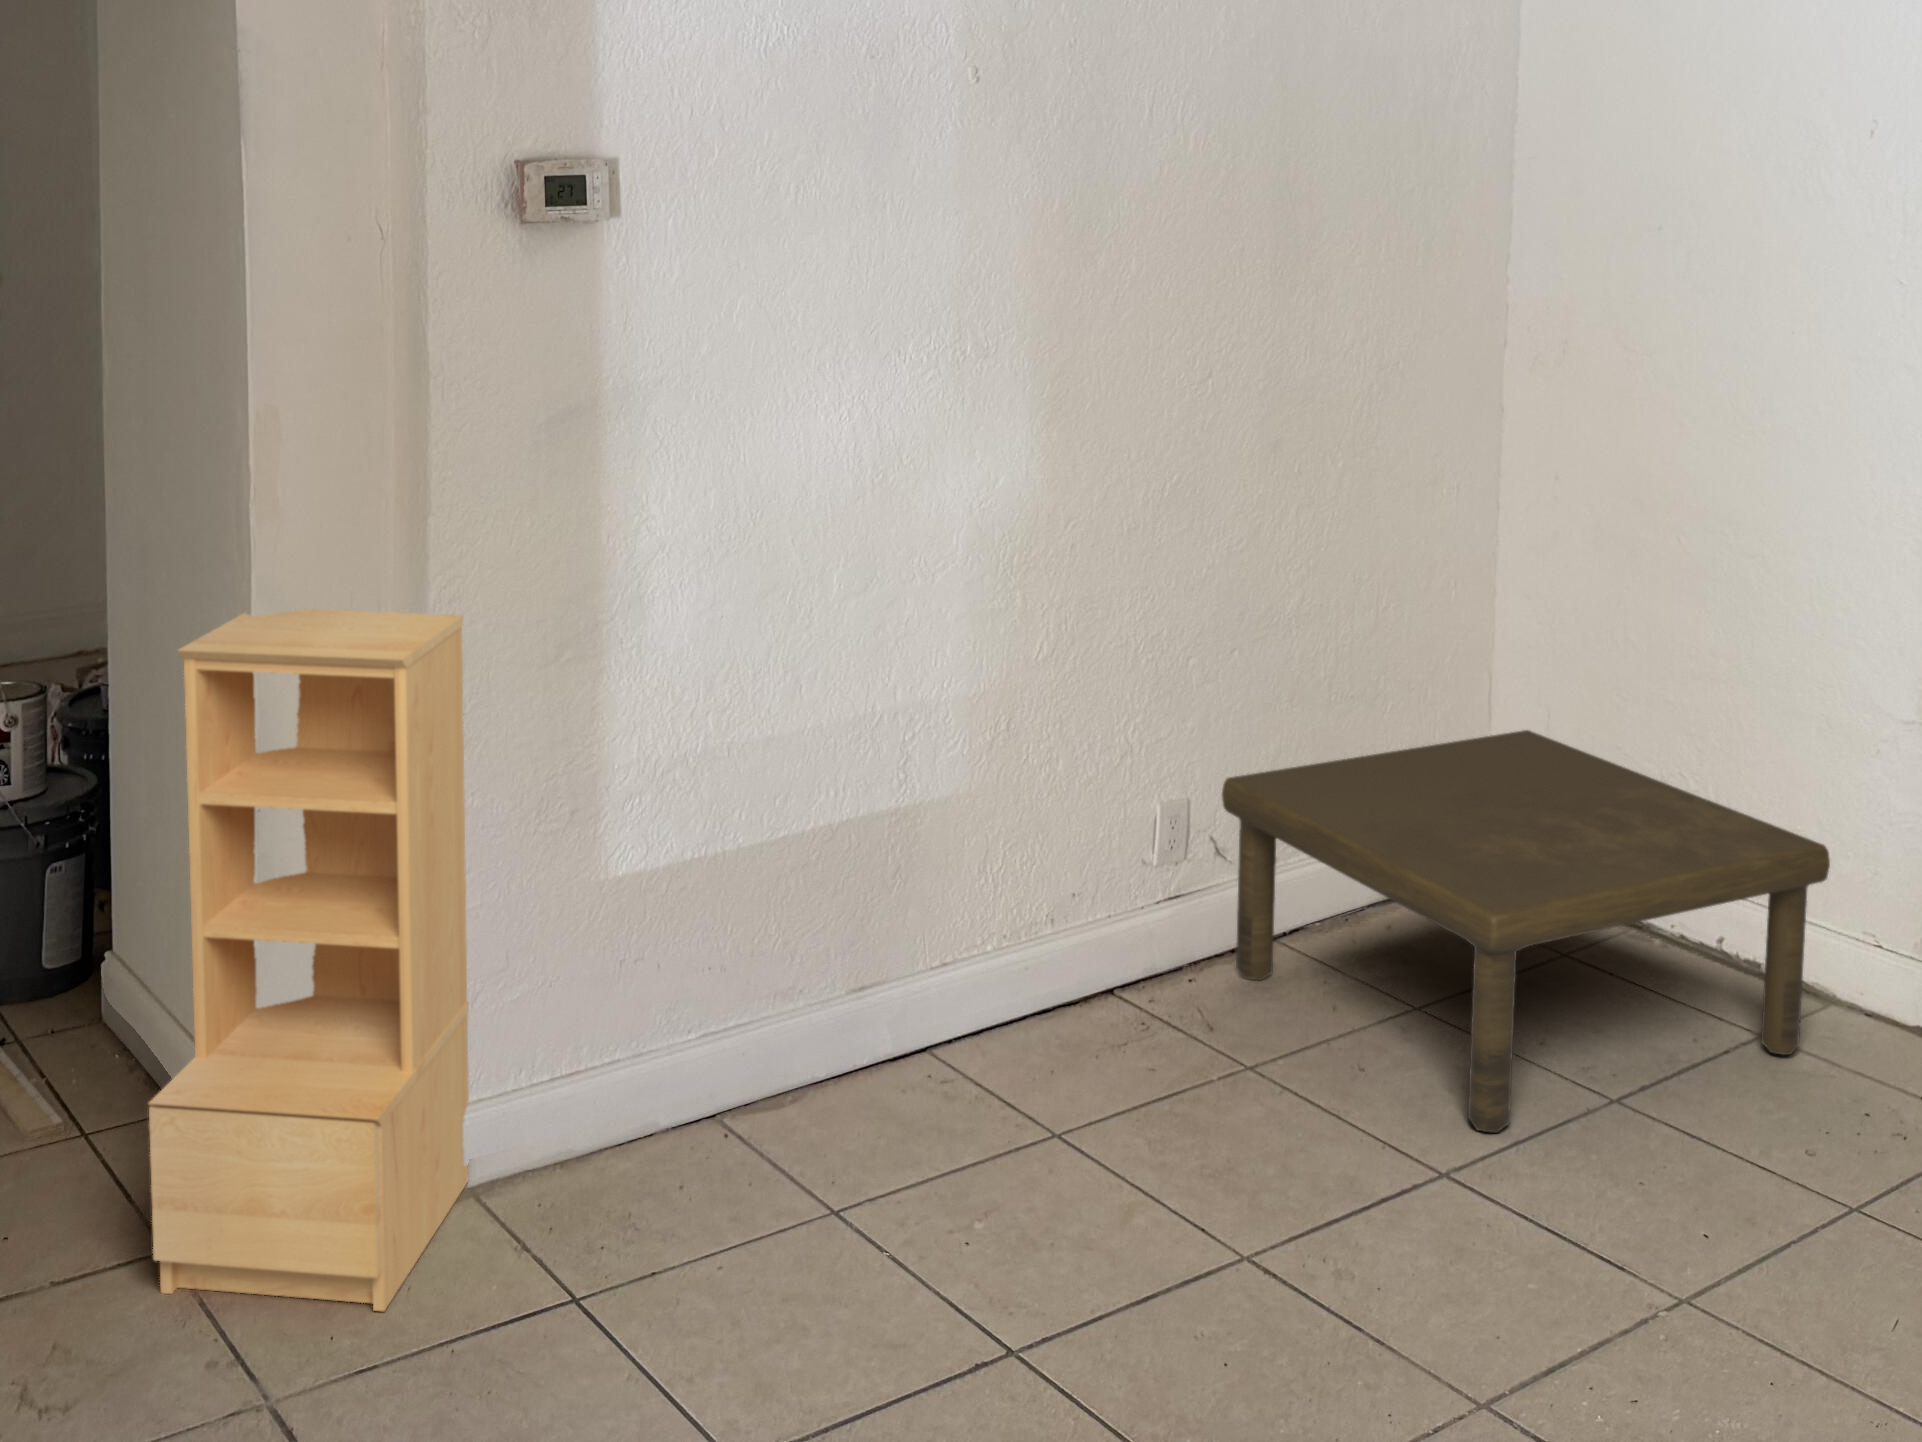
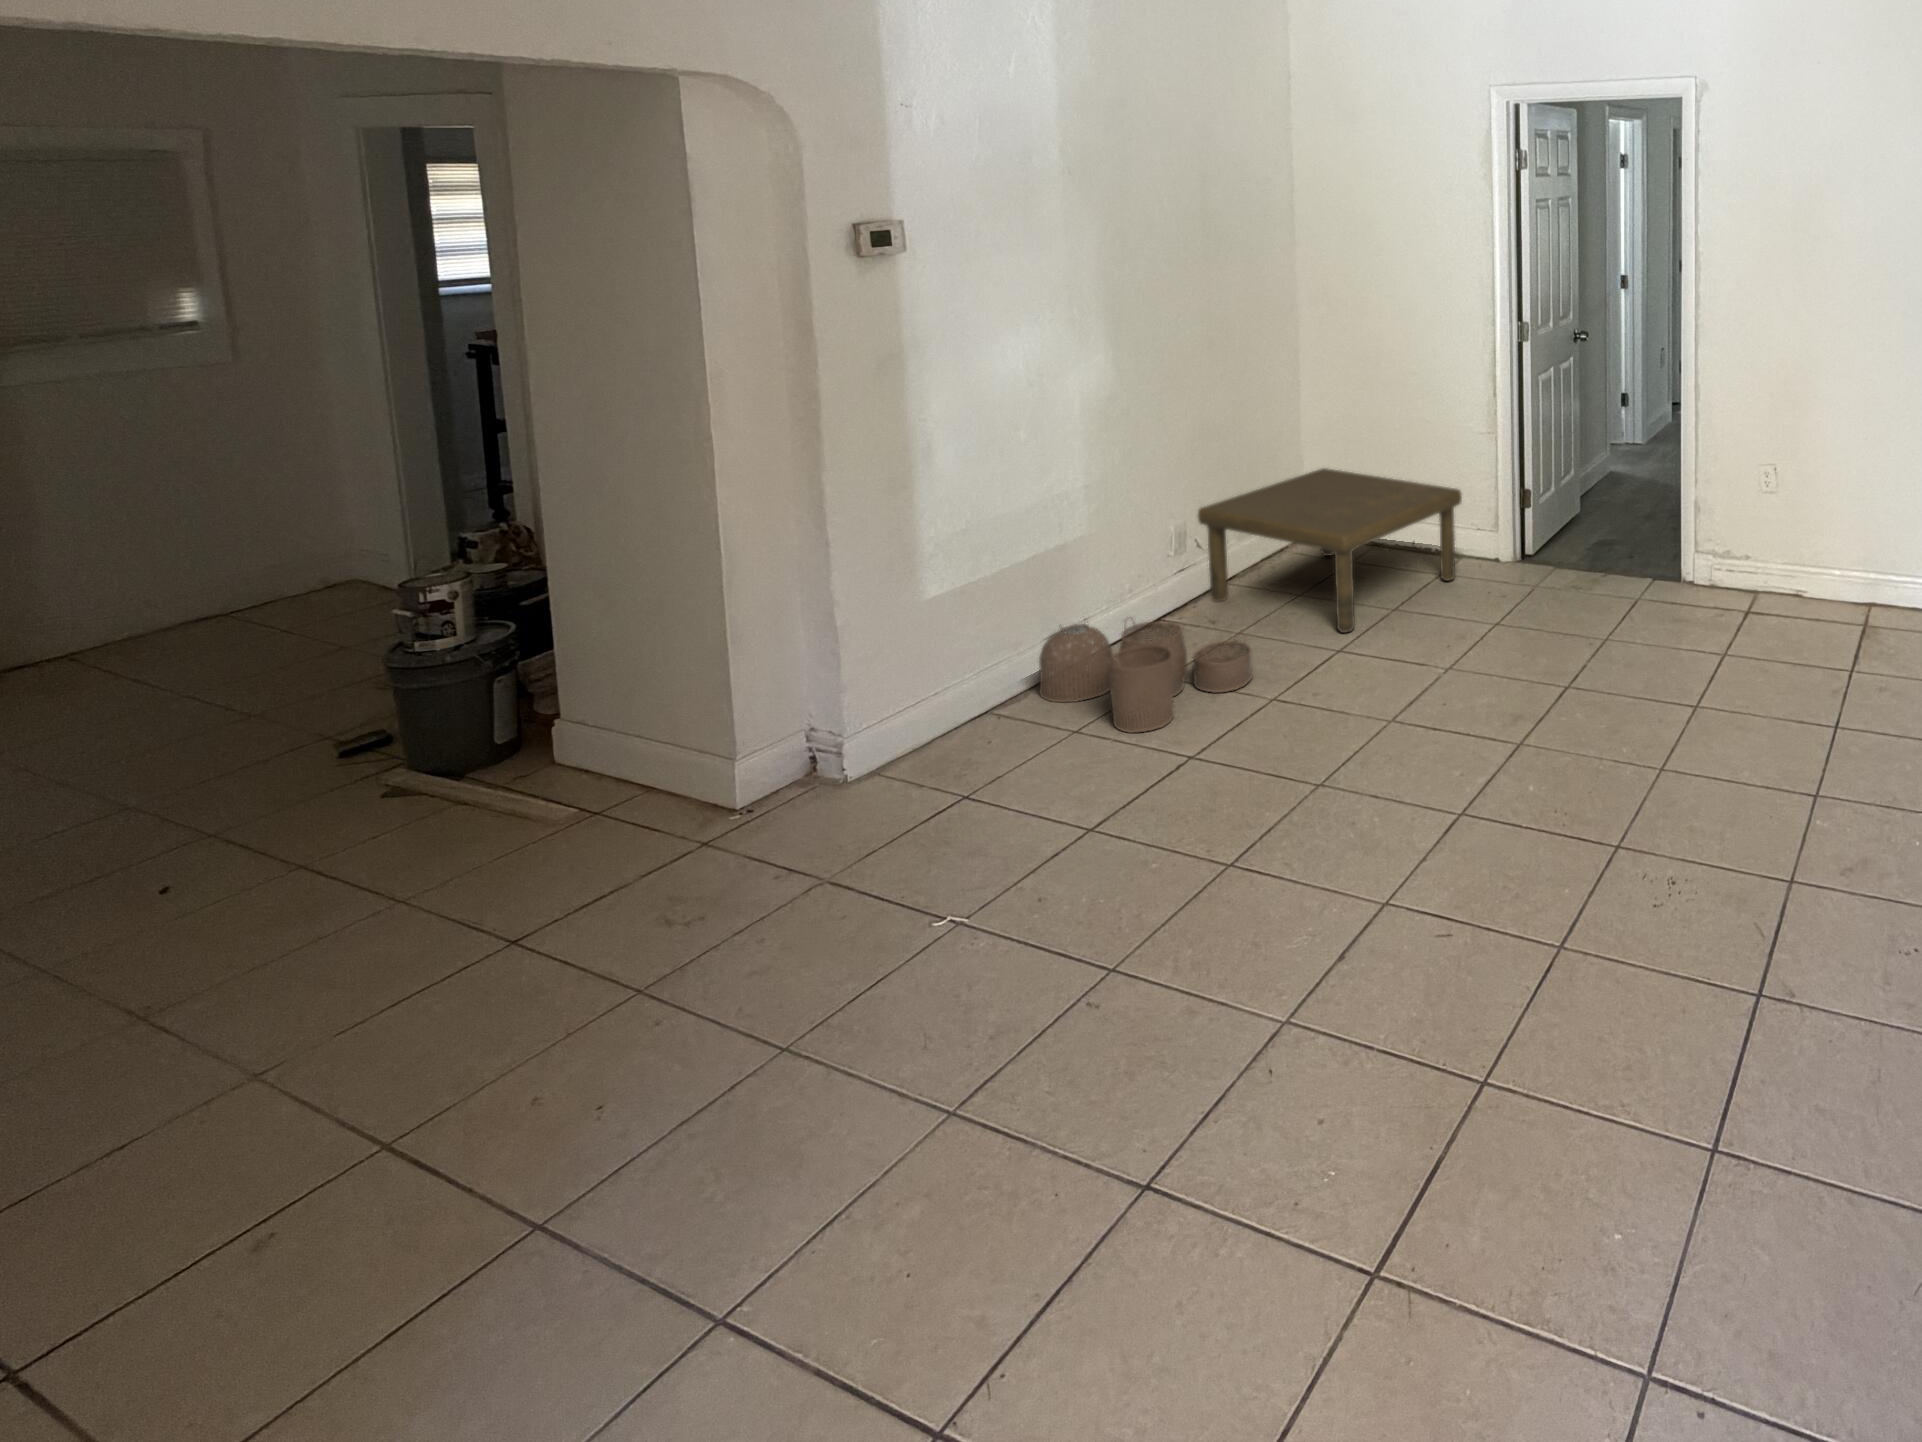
bookshelf: present [149,609,469,1311] -> none [686,469,864,855]
woven basket: none [826,976,1240,1266] -> present [1039,619,1252,733]

